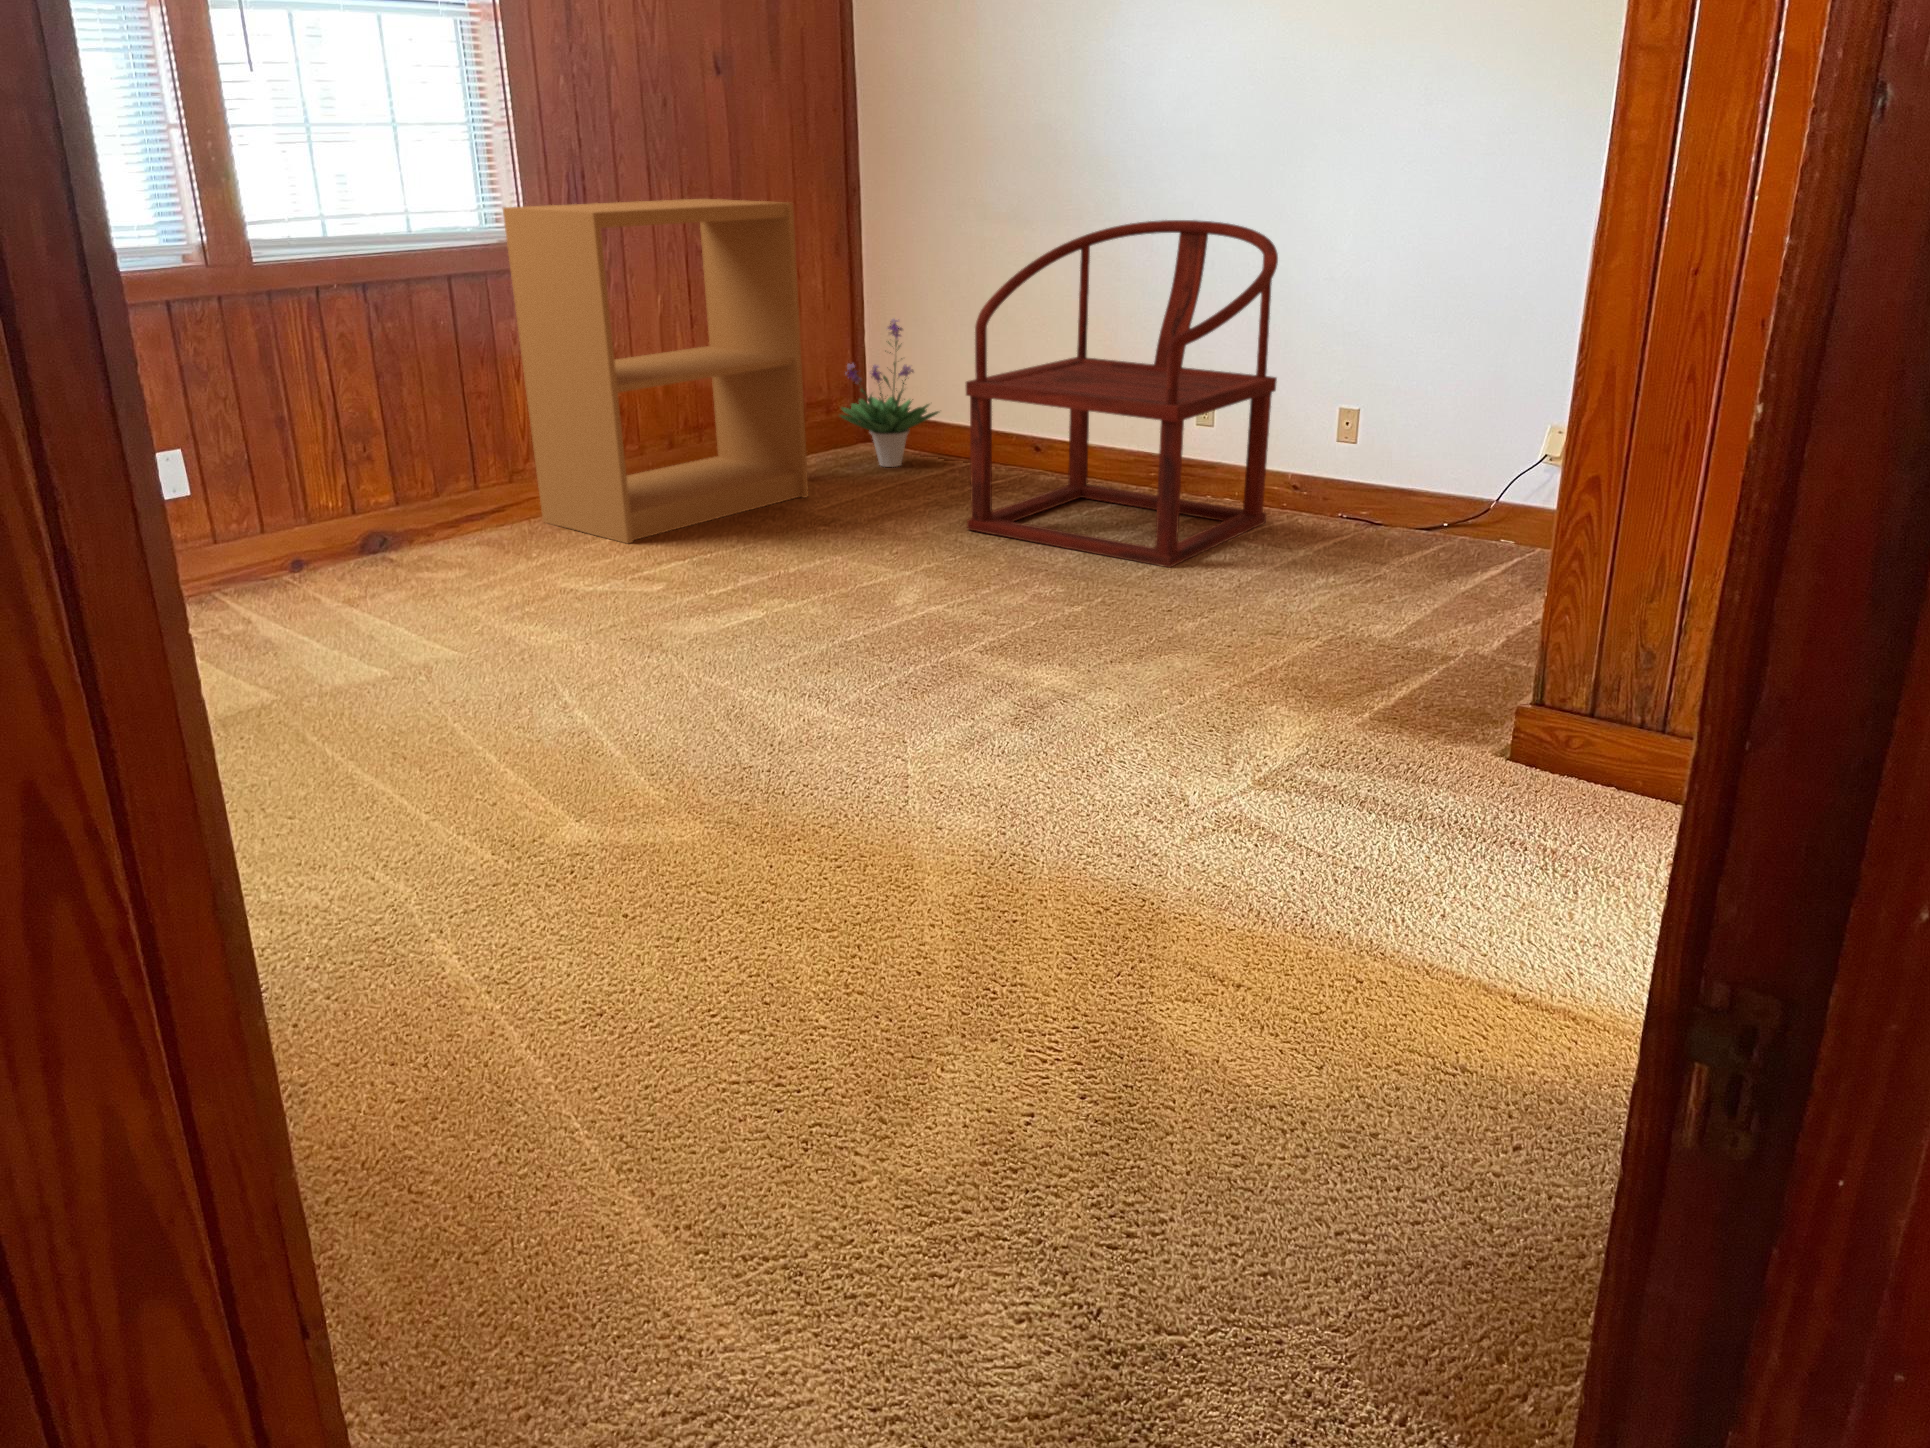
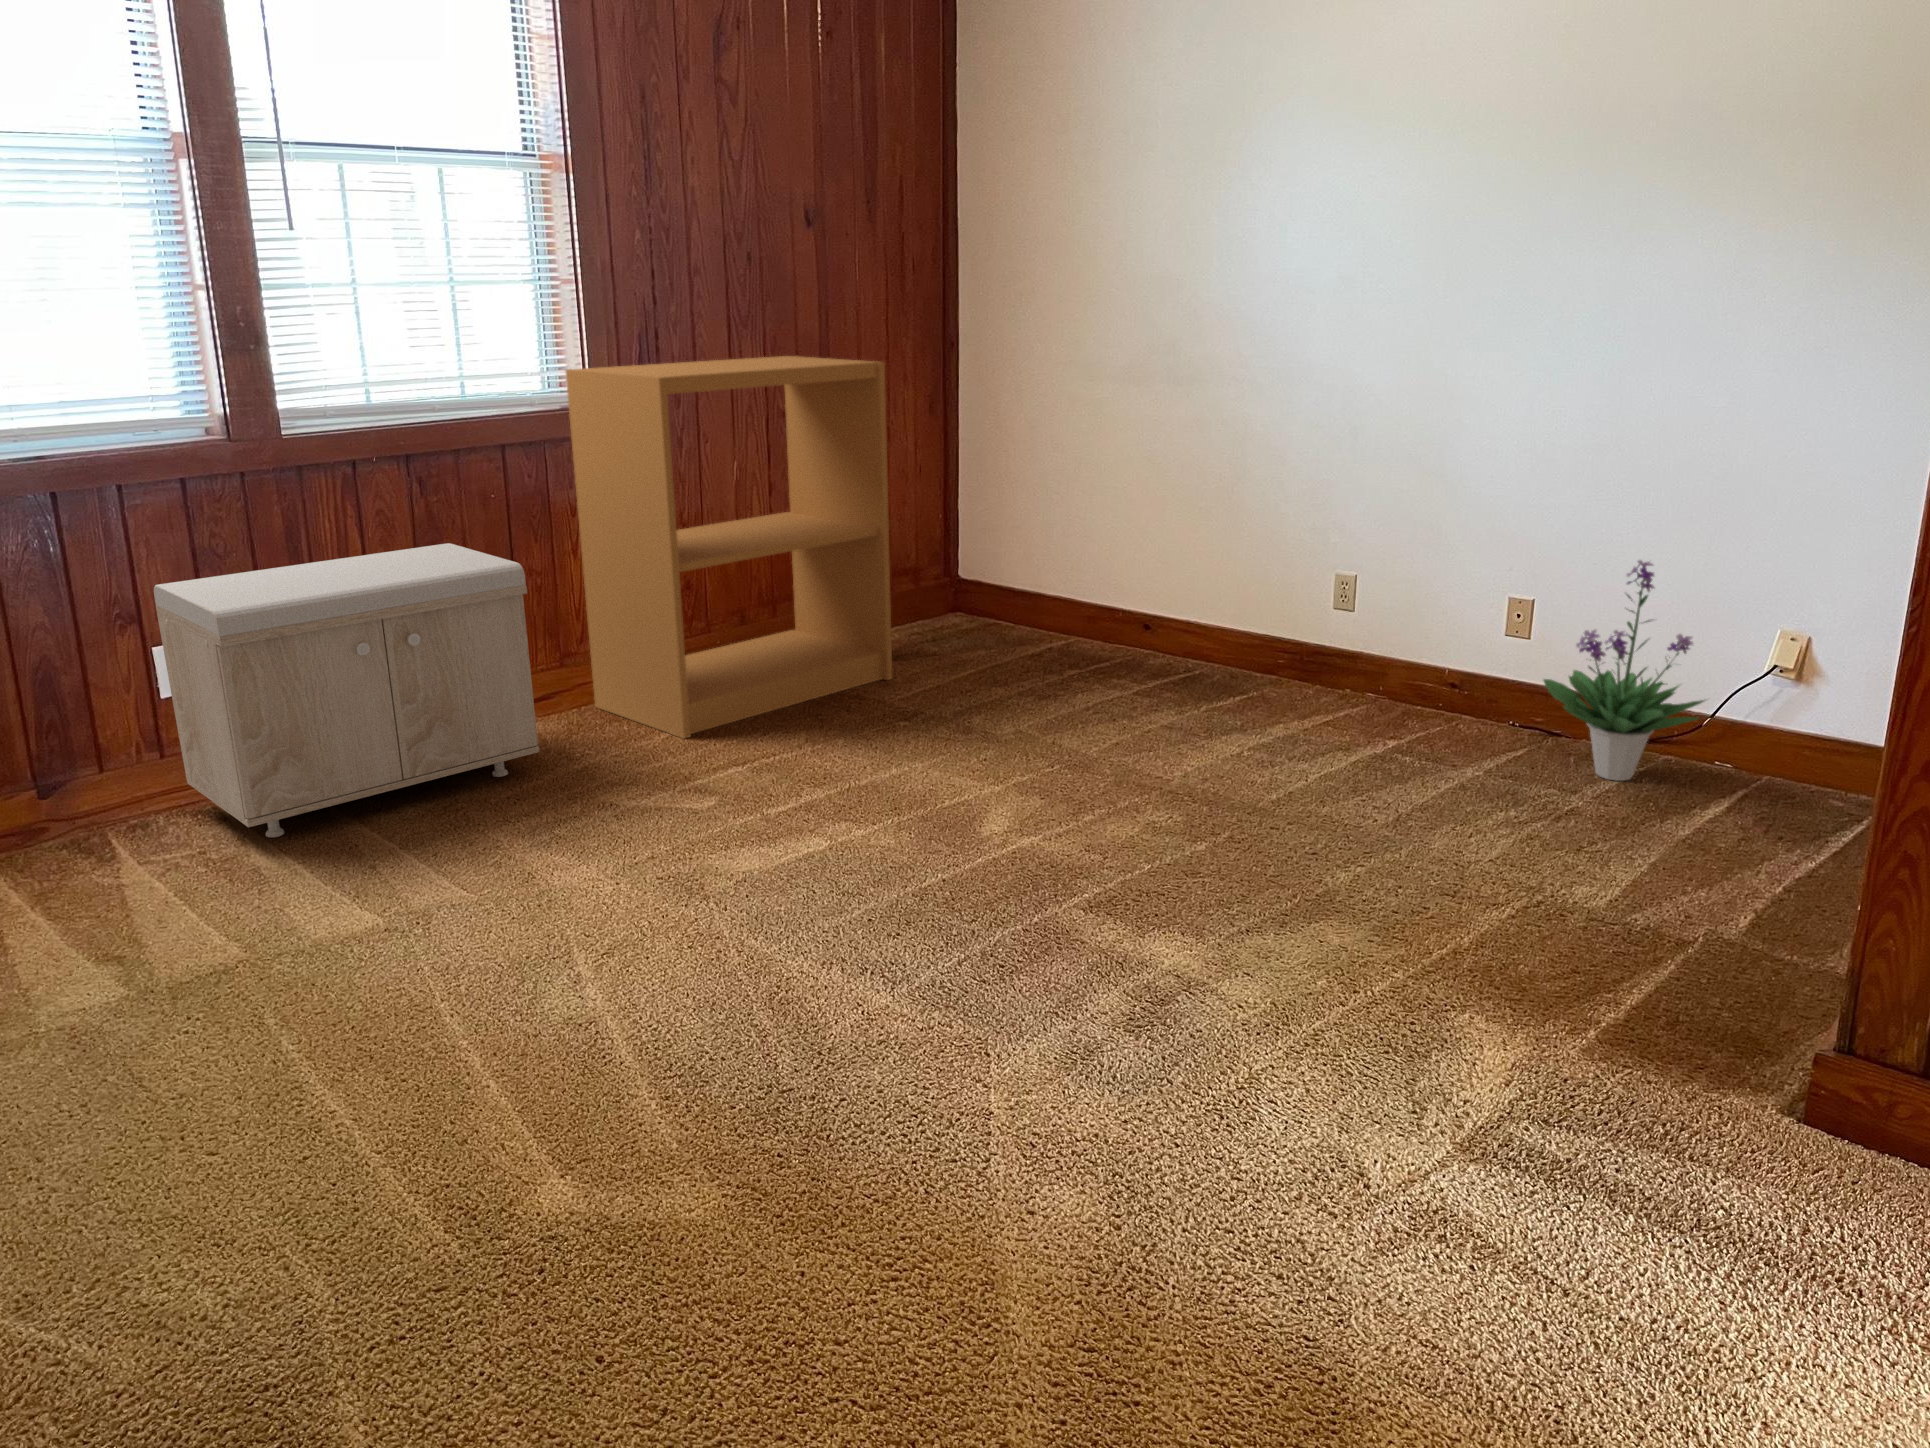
armchair: present [966,220,1278,568] -> none [1070,382,1438,787]
potted plant: present [840,319,939,467] -> present [1544,560,1704,781]
storage bench: none [153,367,503,620] -> present [154,543,539,837]

